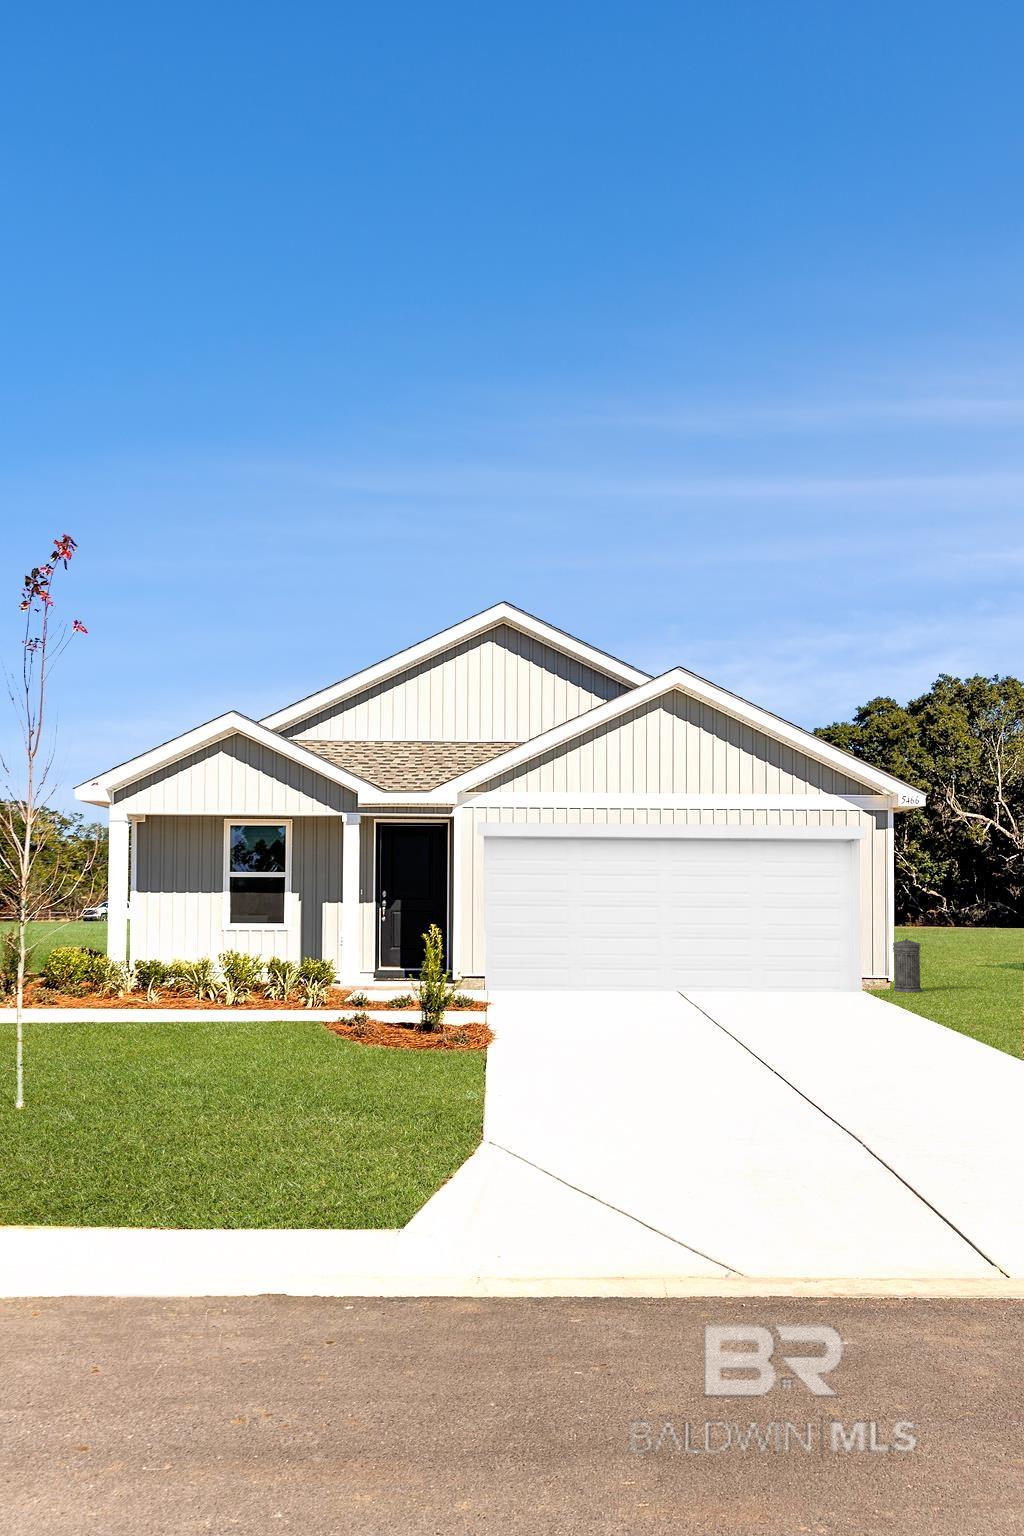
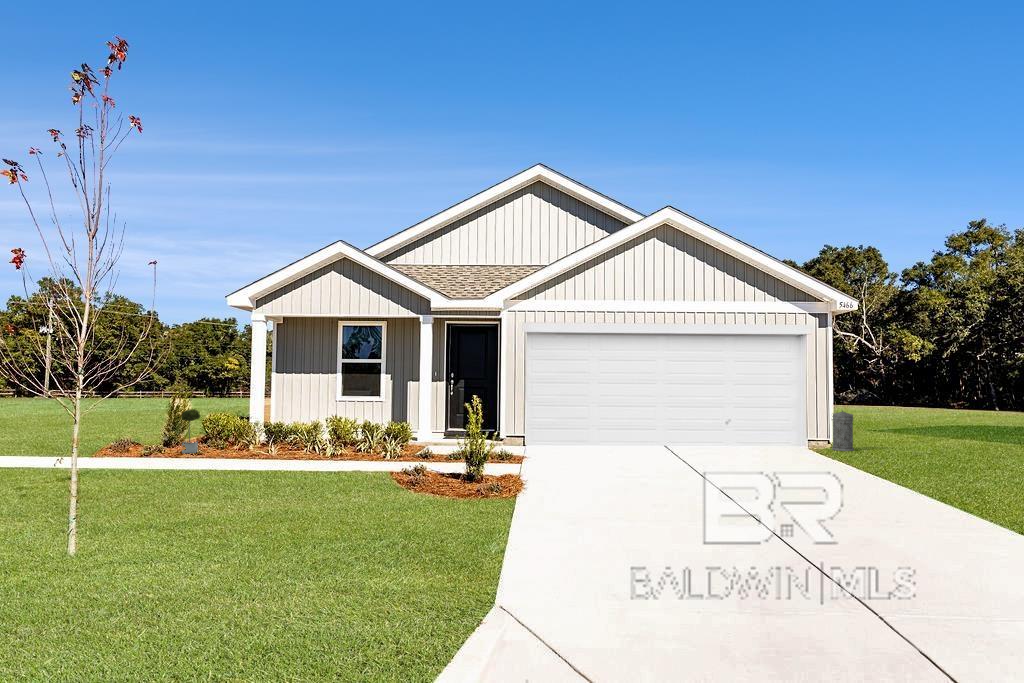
potted tree: none [24,945,51,1006] -> present [181,409,200,453]

